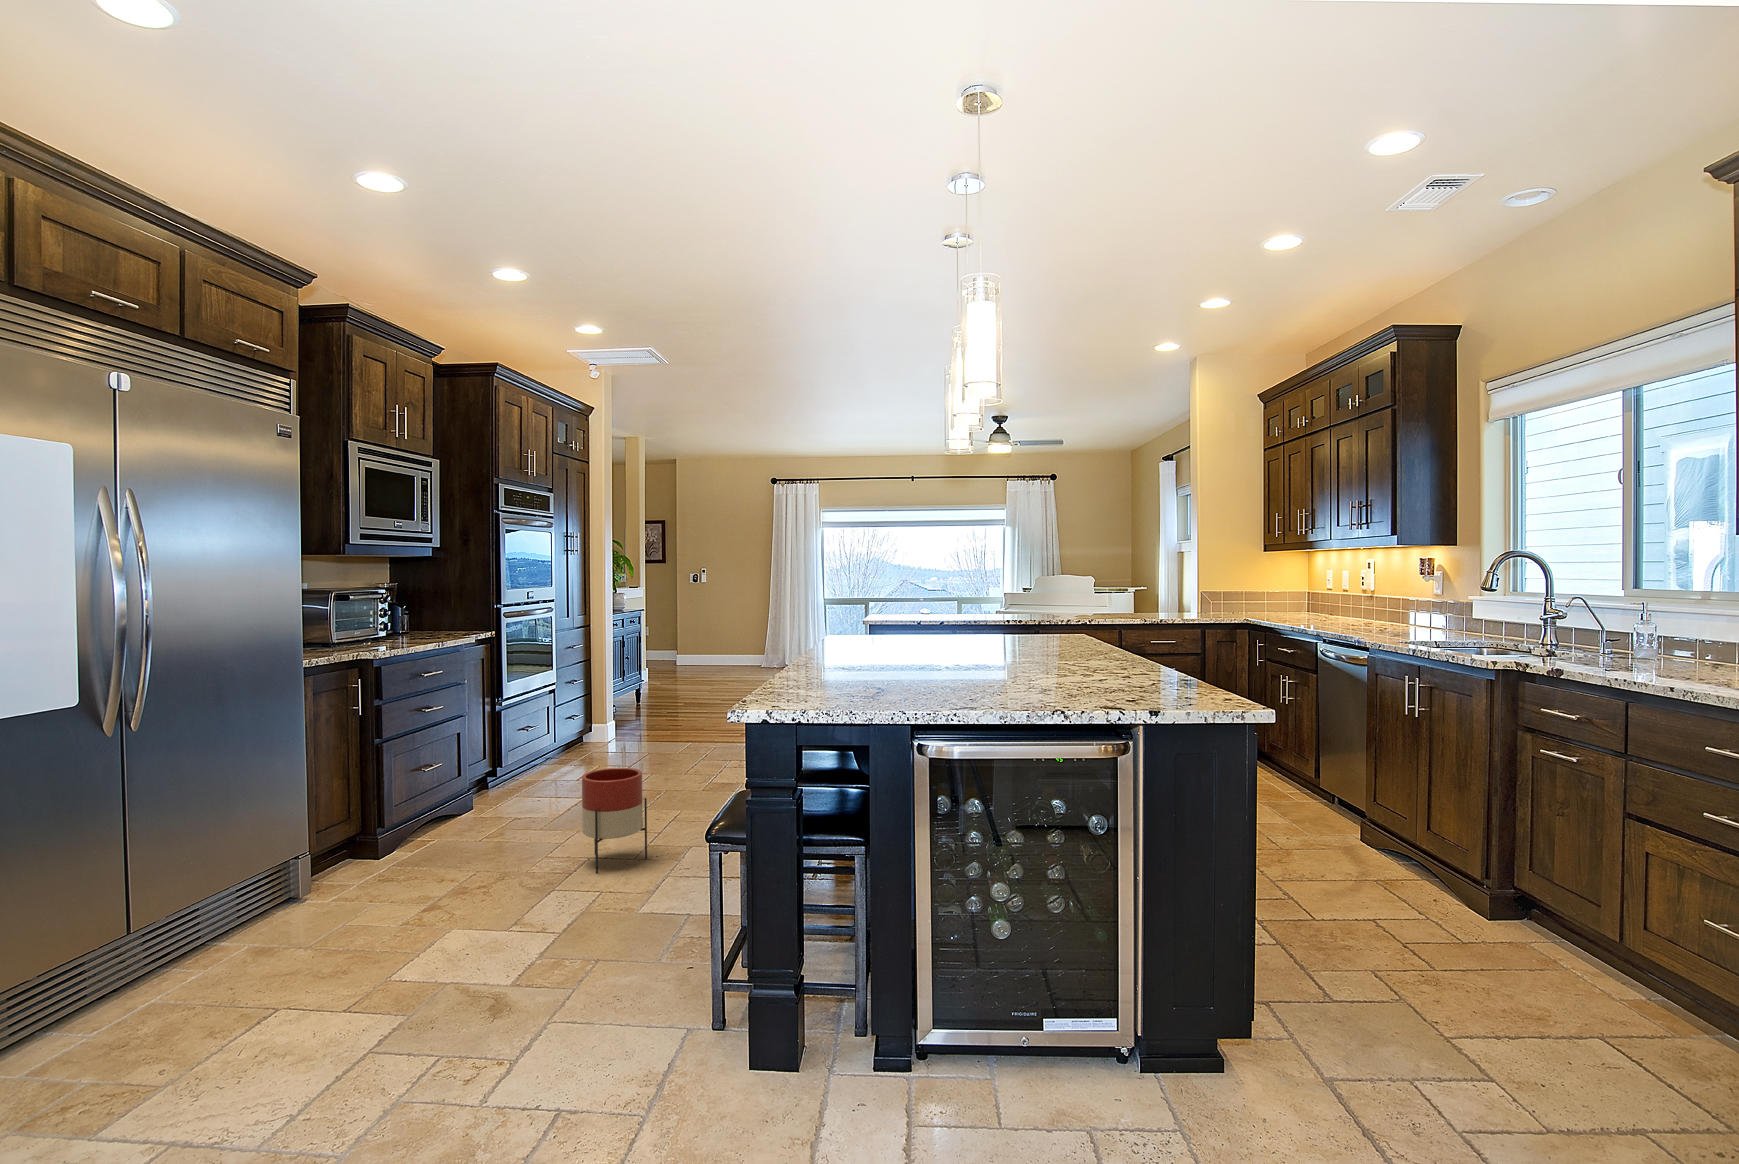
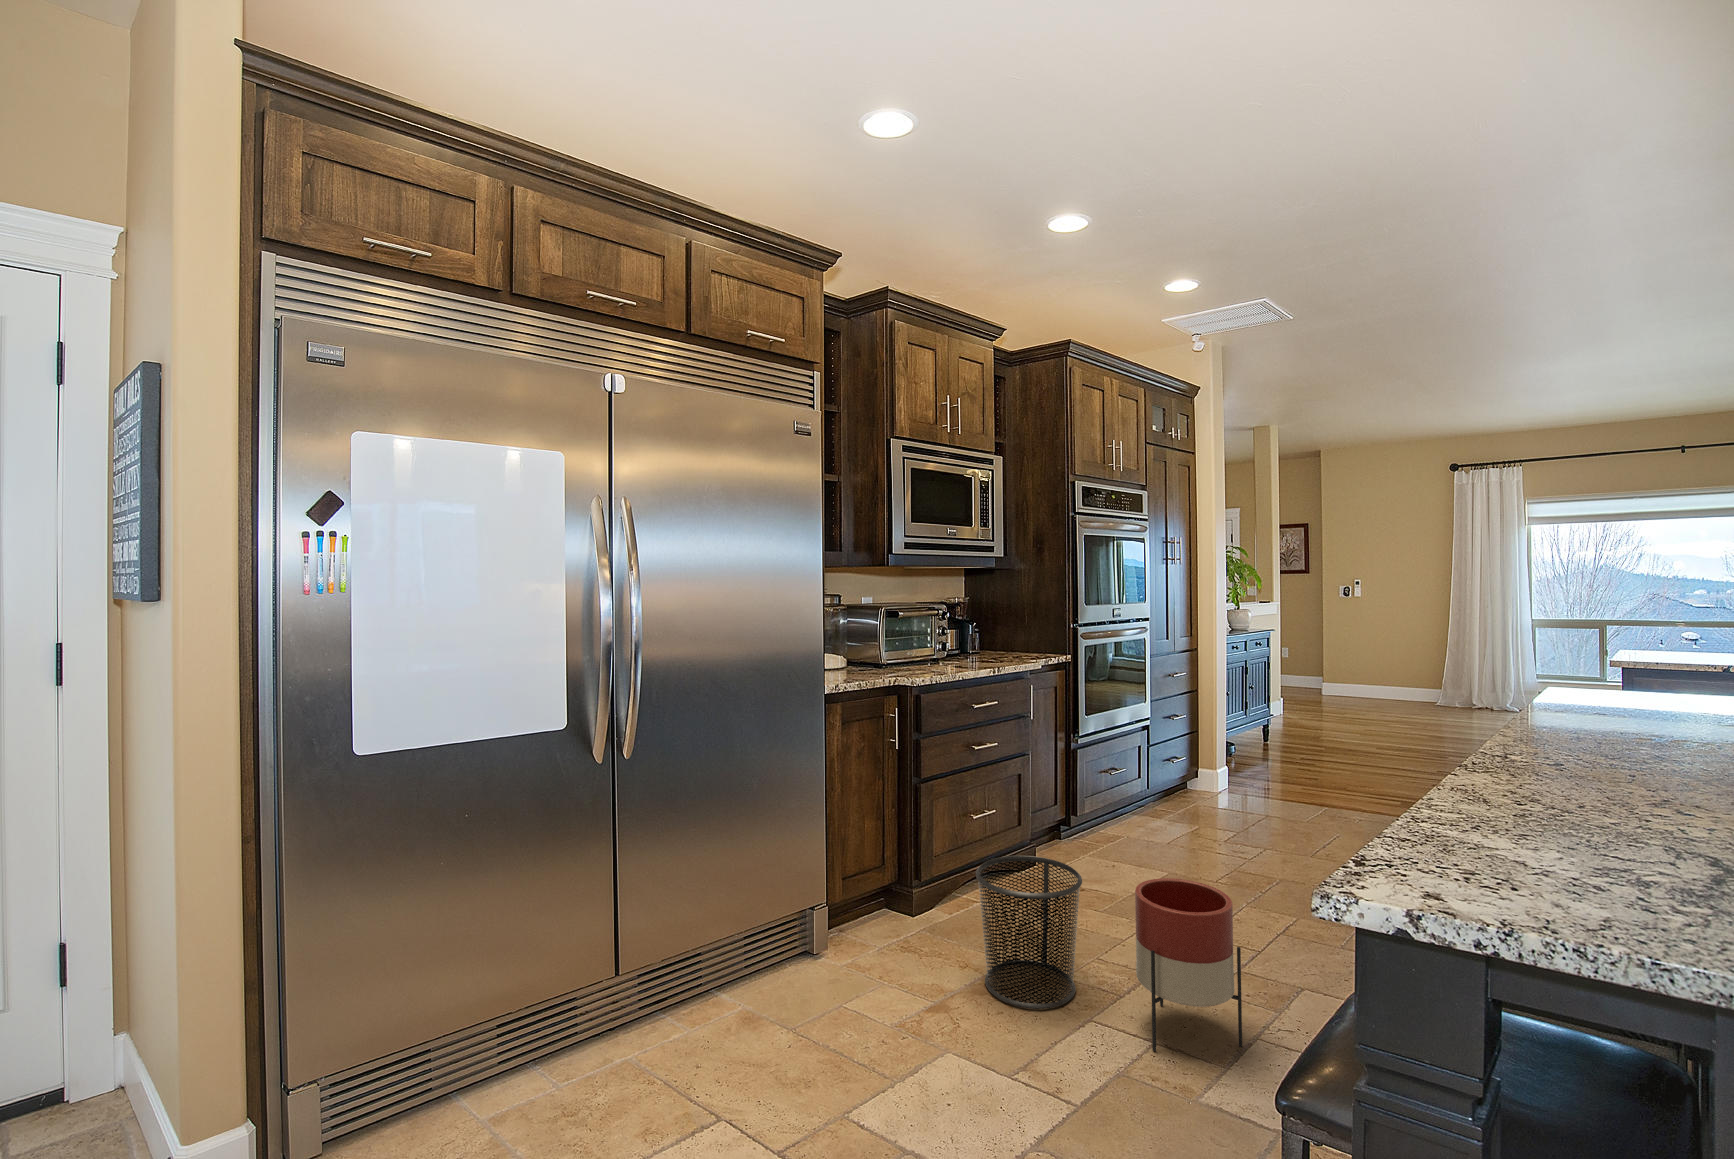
waste bin: none [458,778,542,880] -> present [976,856,1082,1009]

